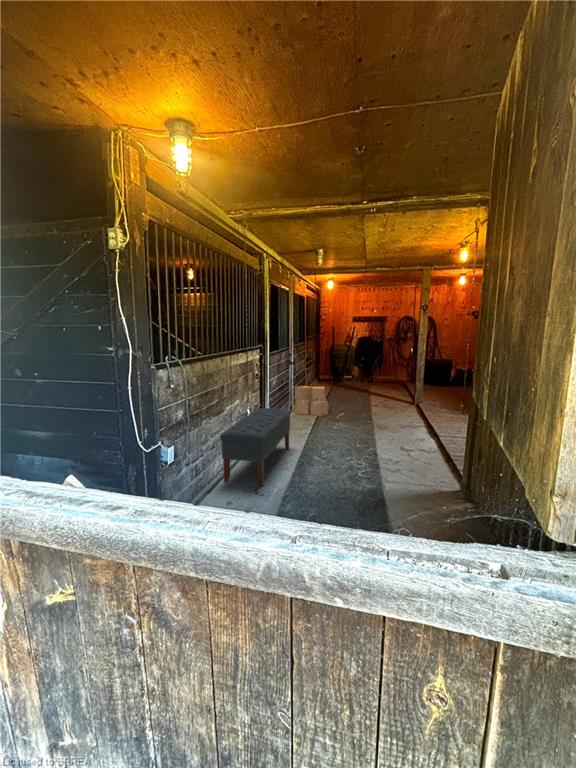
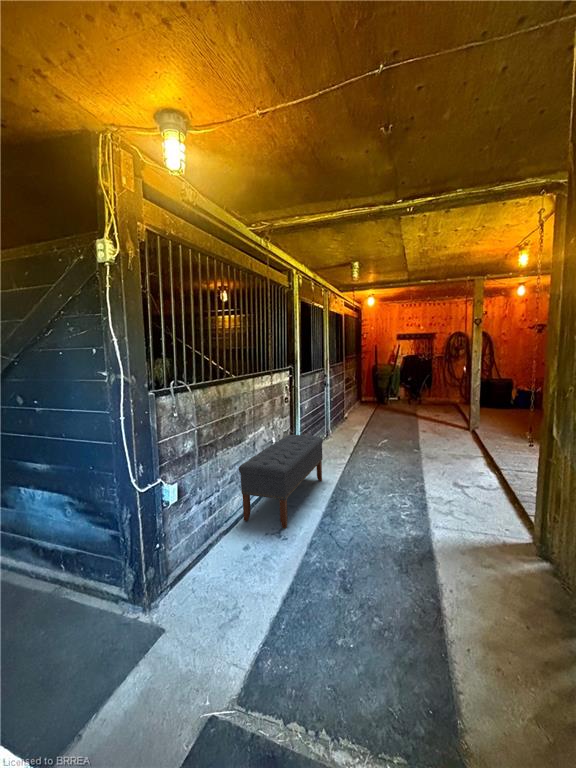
cardboard box: present [295,386,328,416] -> none [332,408,369,442]

